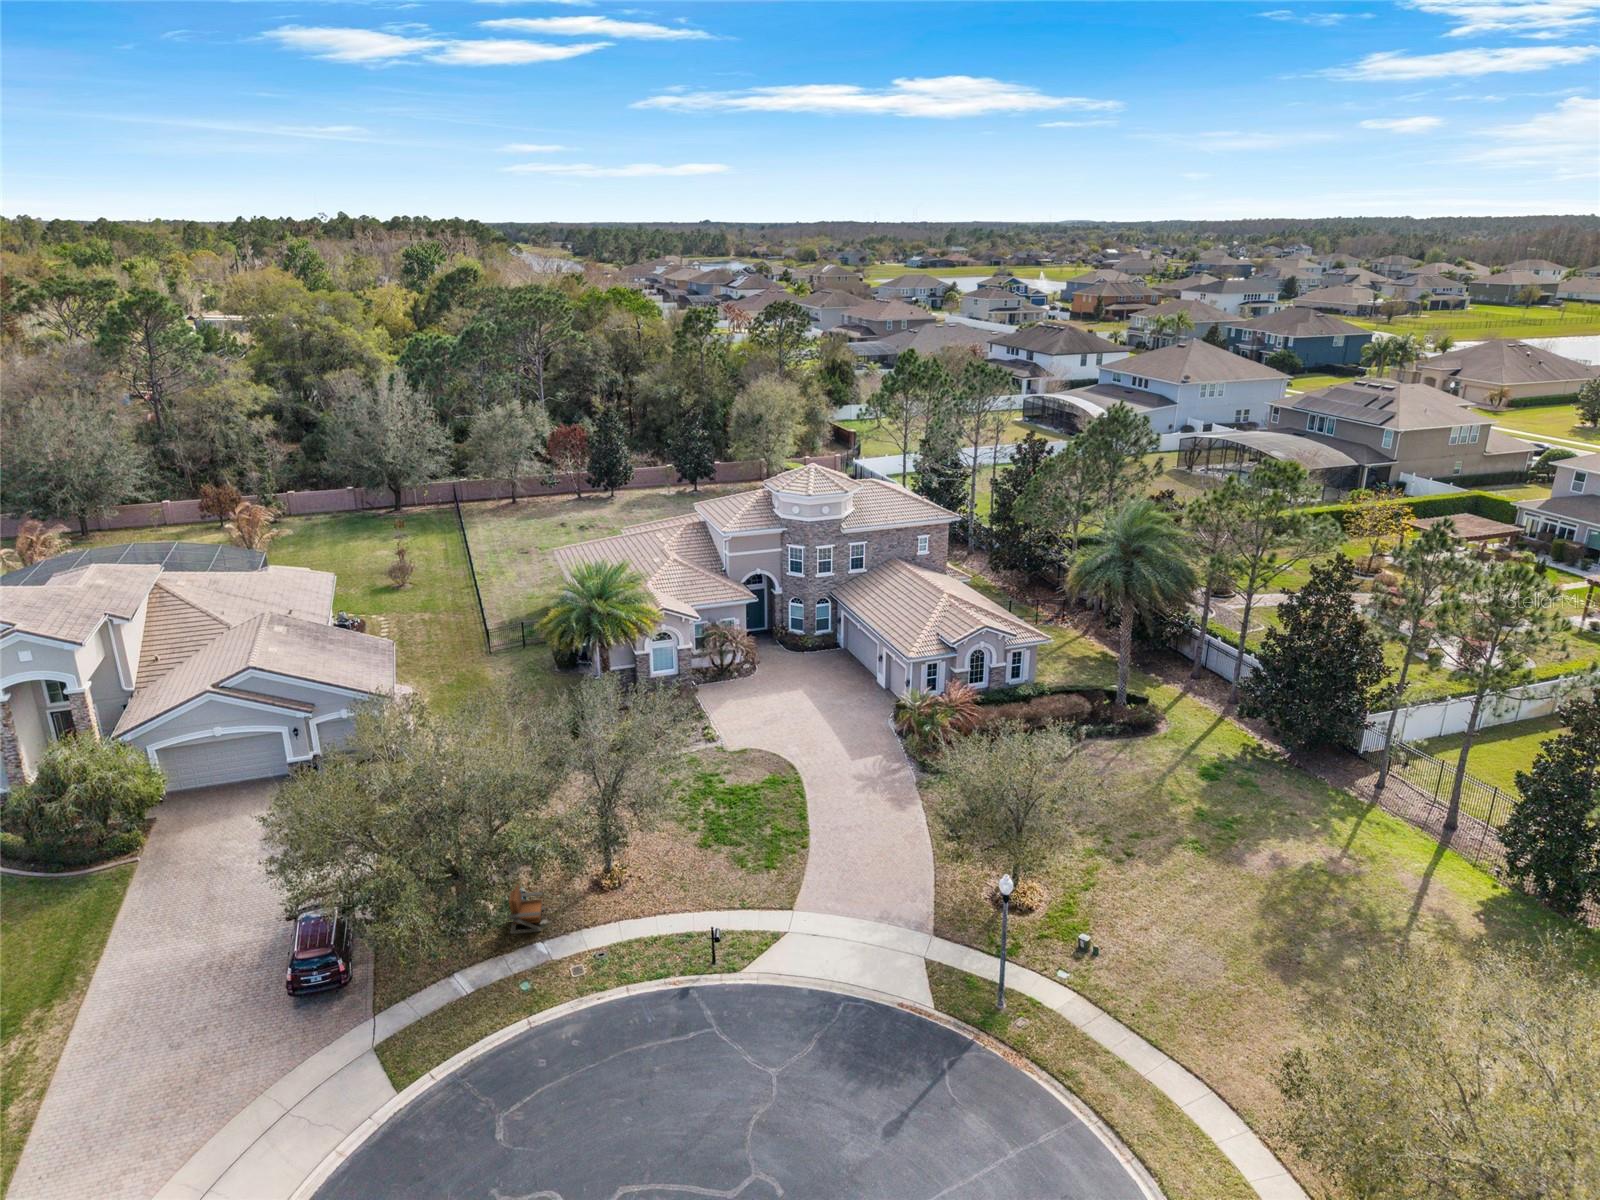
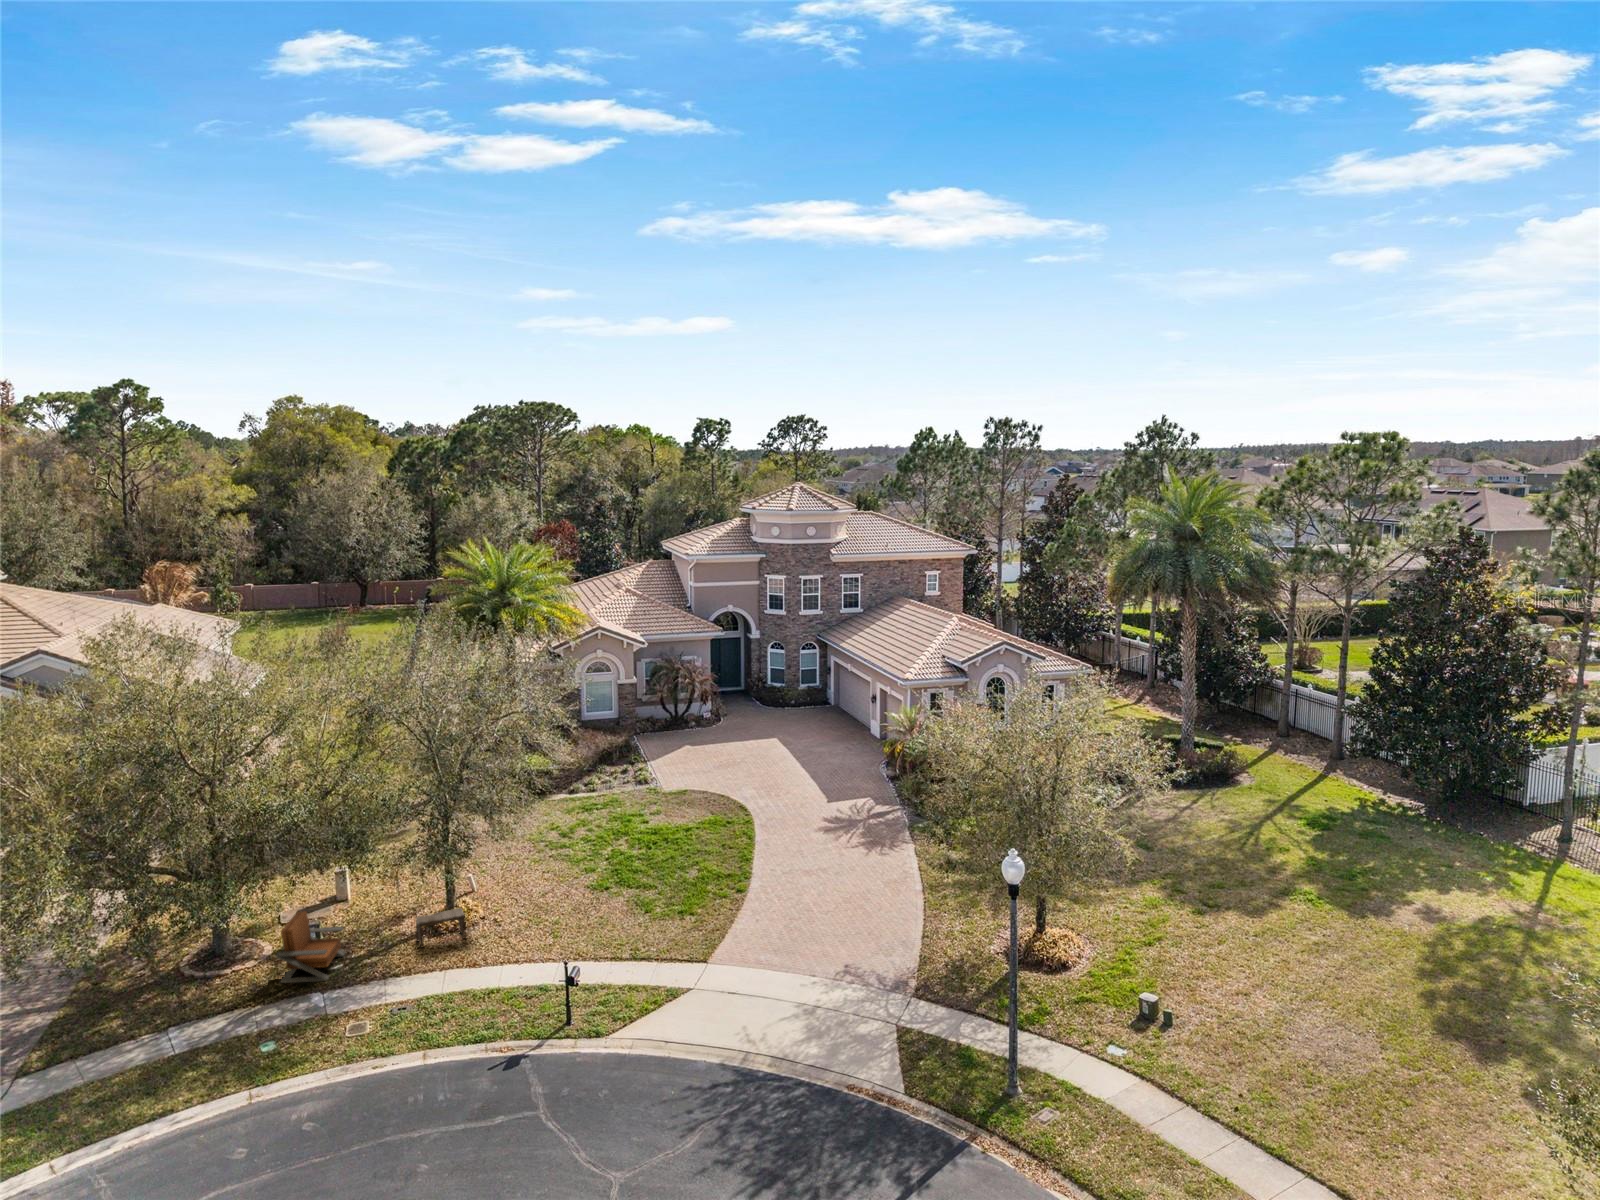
bench: none [588,872,623,902] -> present [416,908,466,948]

